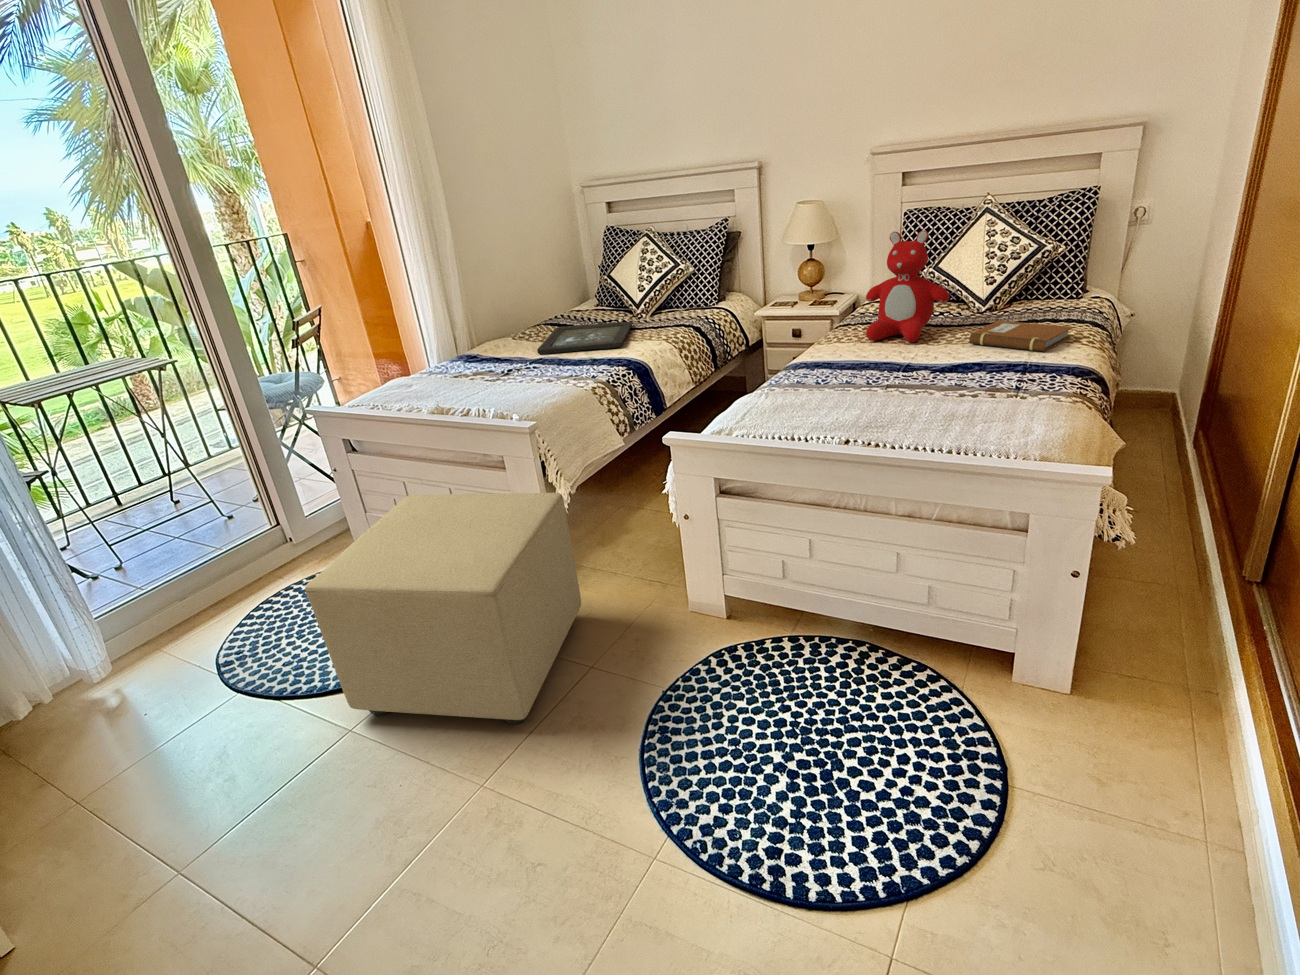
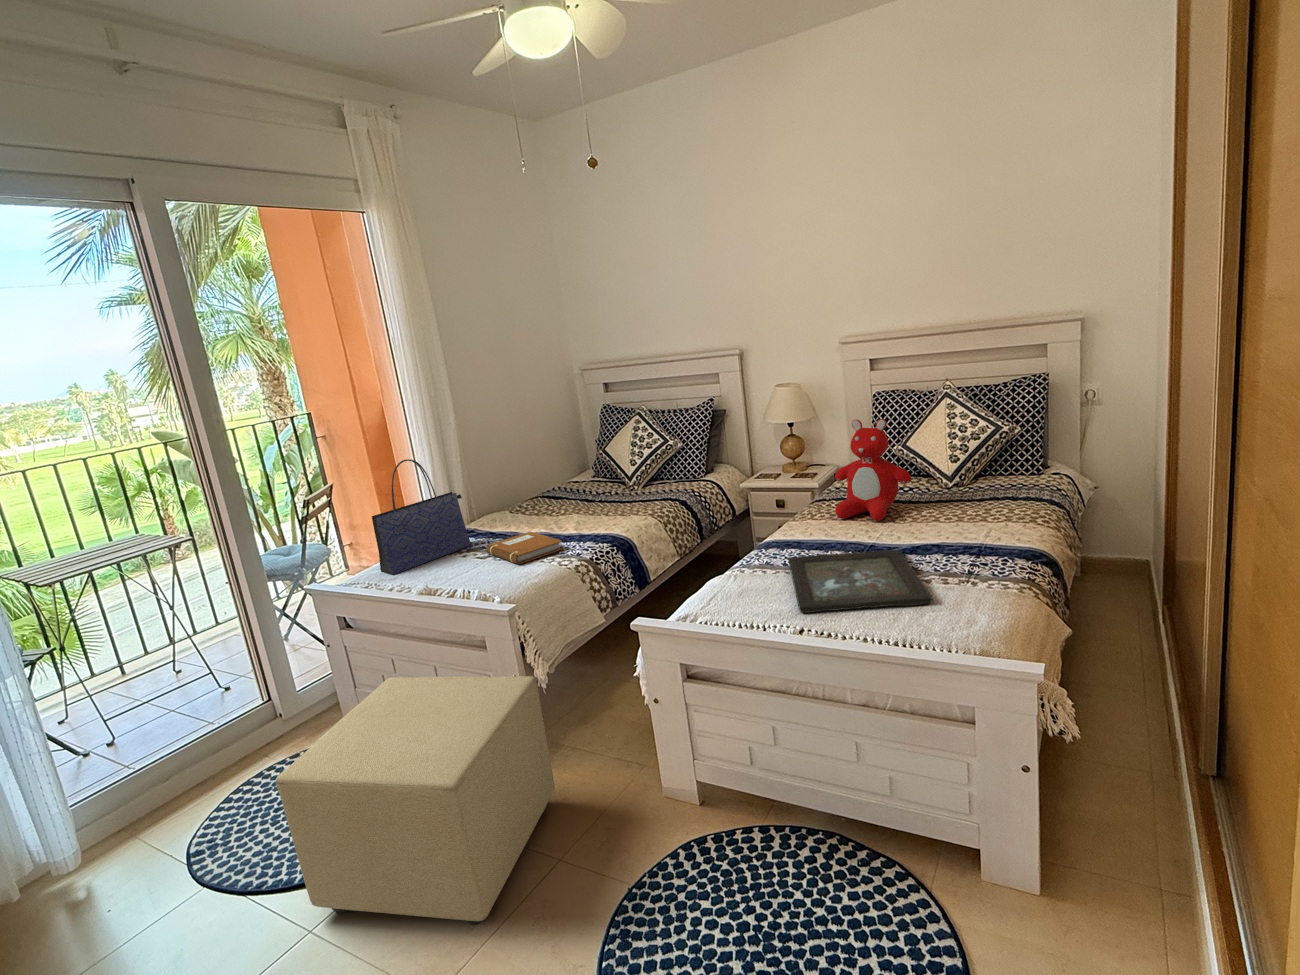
tote bag: none [372,271,479,396] -> present [372,459,471,575]
notebook: present [969,321,1072,352] -> present [486,532,563,564]
tray: present [537,322,633,354] -> present [788,550,933,613]

